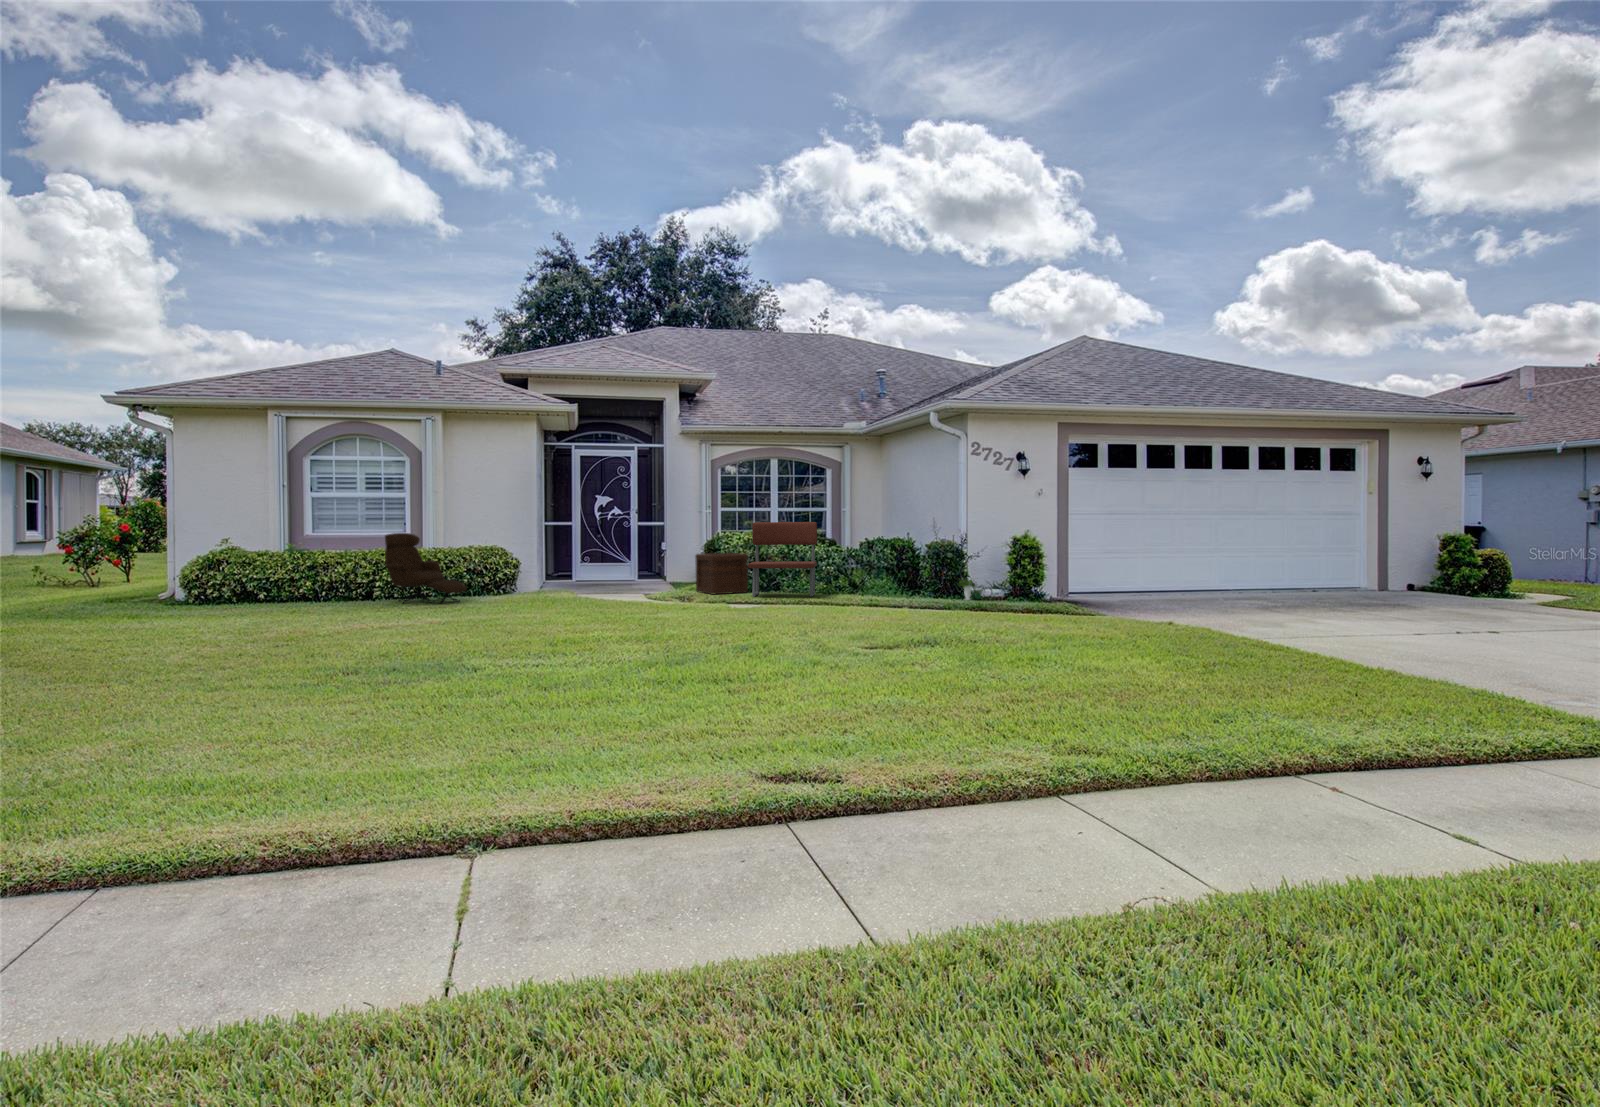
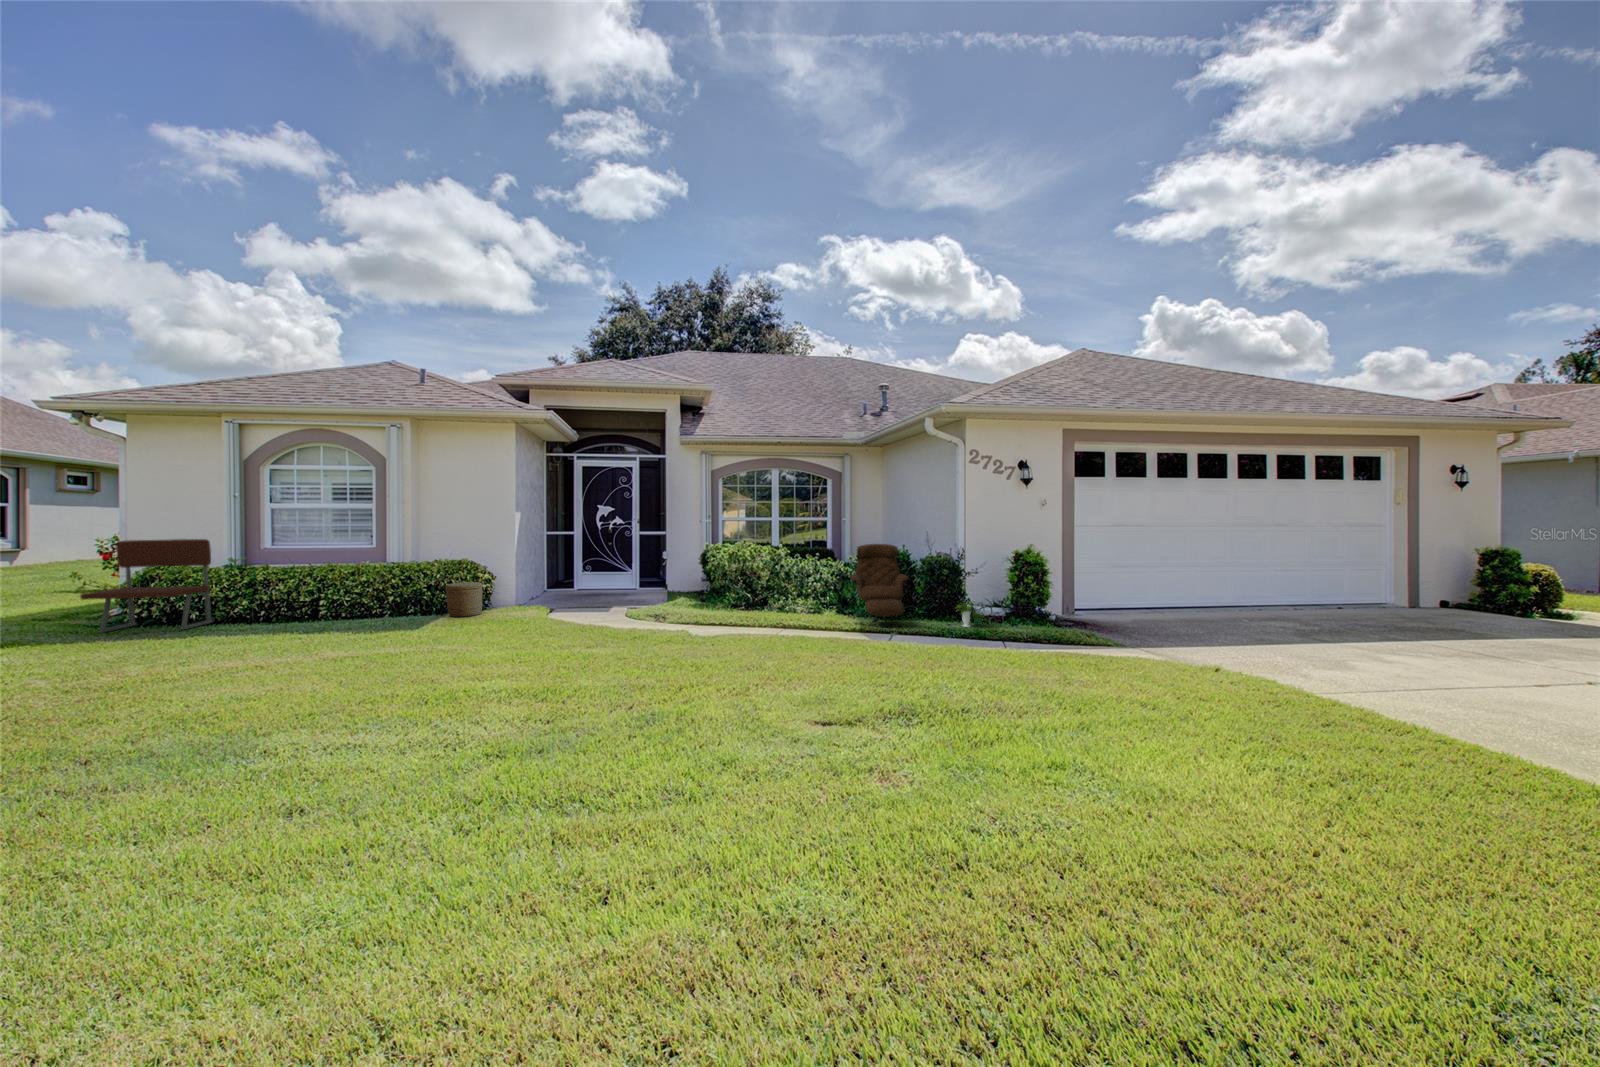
bench: present [748,522,817,597] -> present [80,539,212,633]
lounge chair: present [385,533,467,603] -> present [851,544,908,626]
wooden crate: present [695,553,748,595] -> none [674,564,727,612]
woven basket: none [488,567,520,598] -> present [445,582,482,617]

